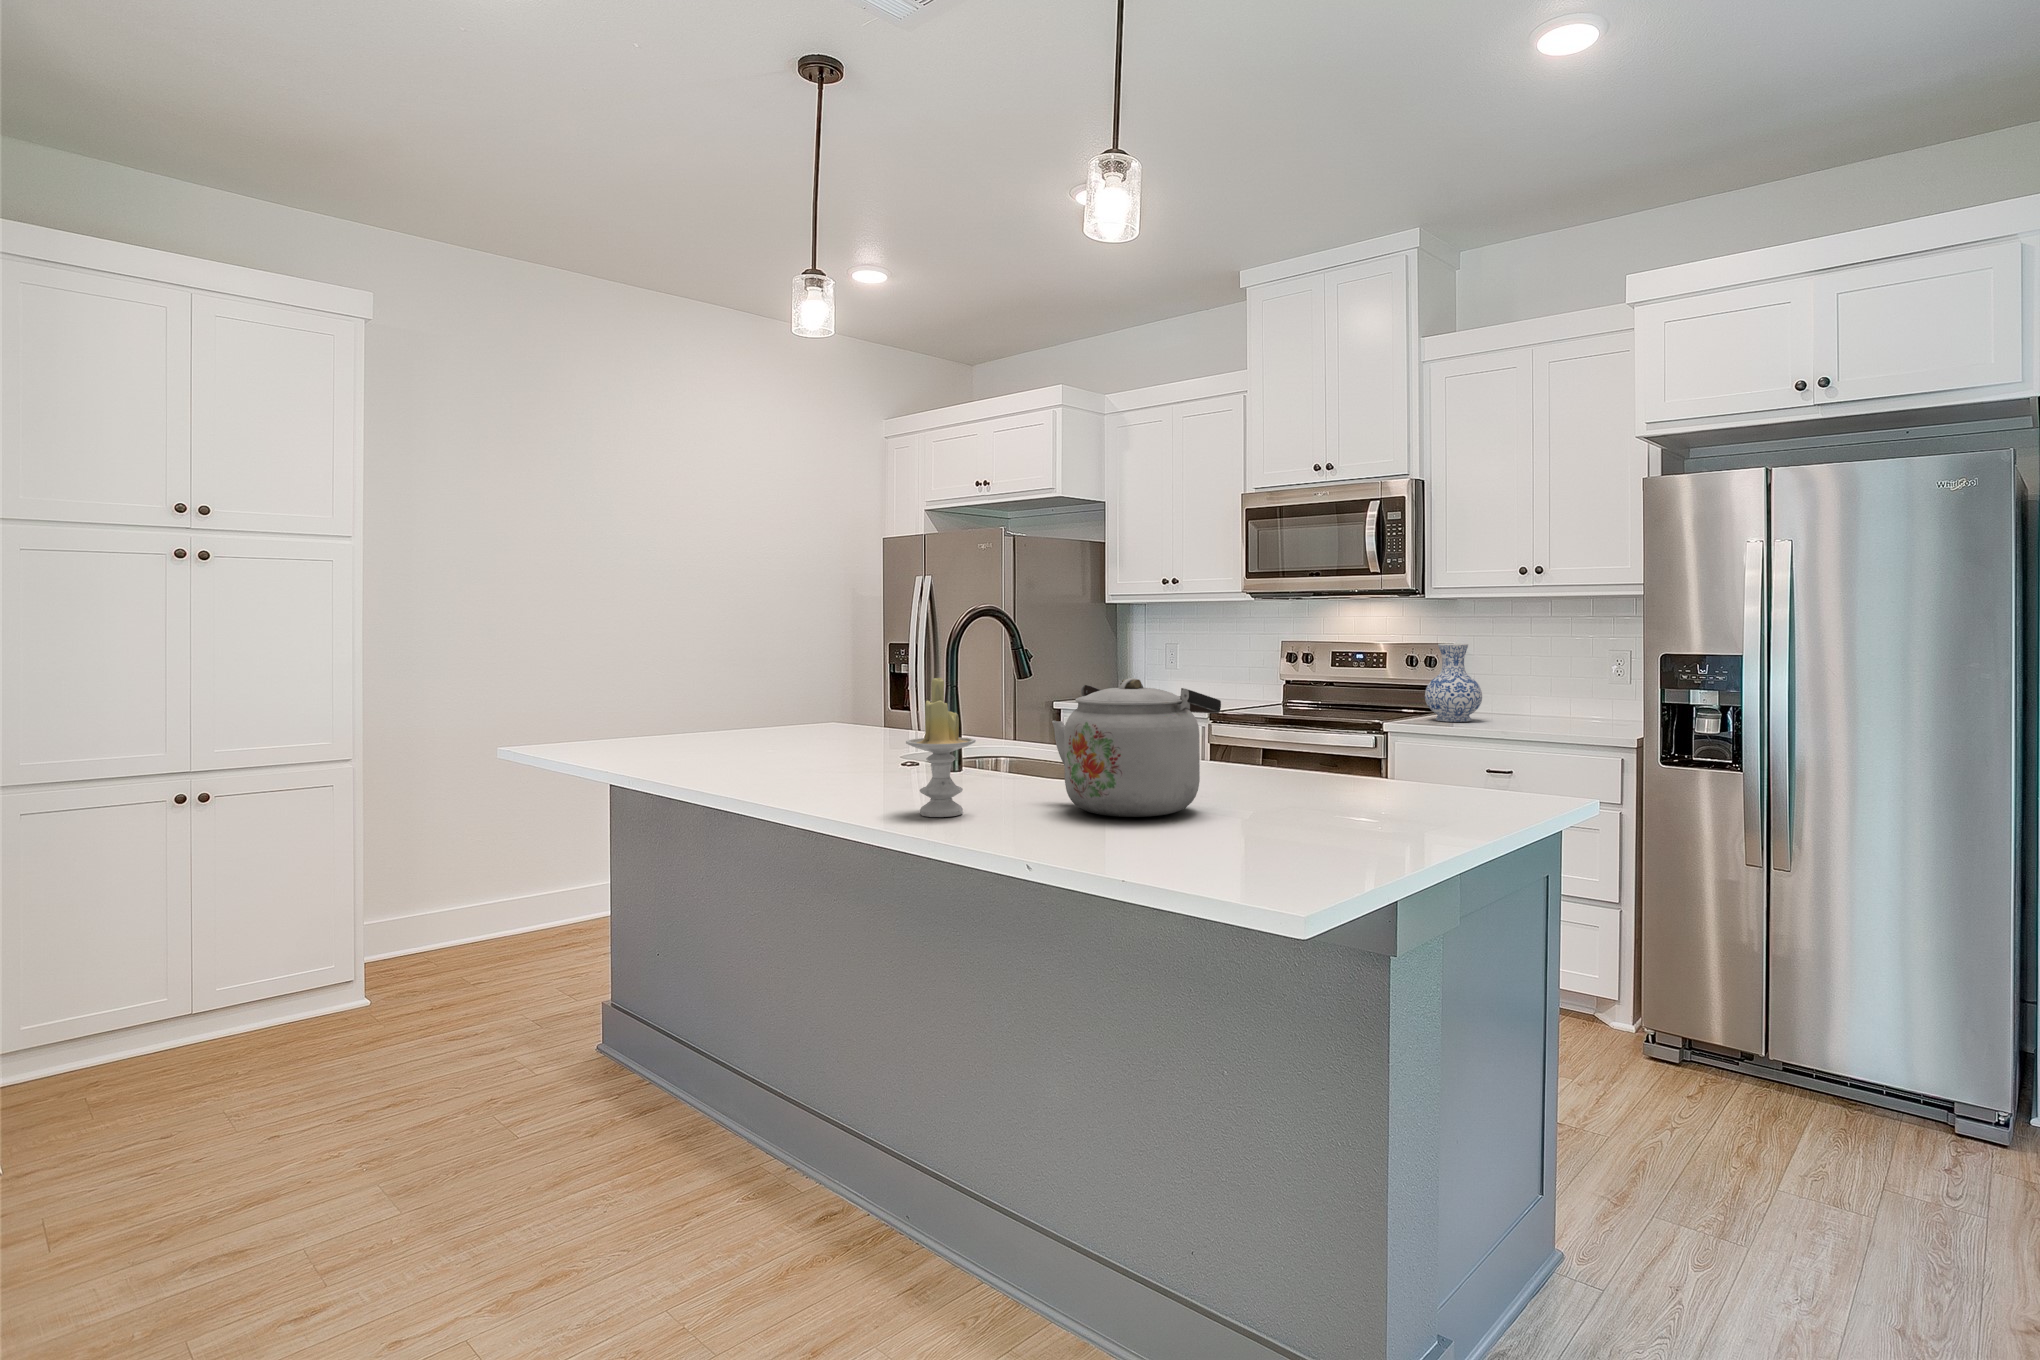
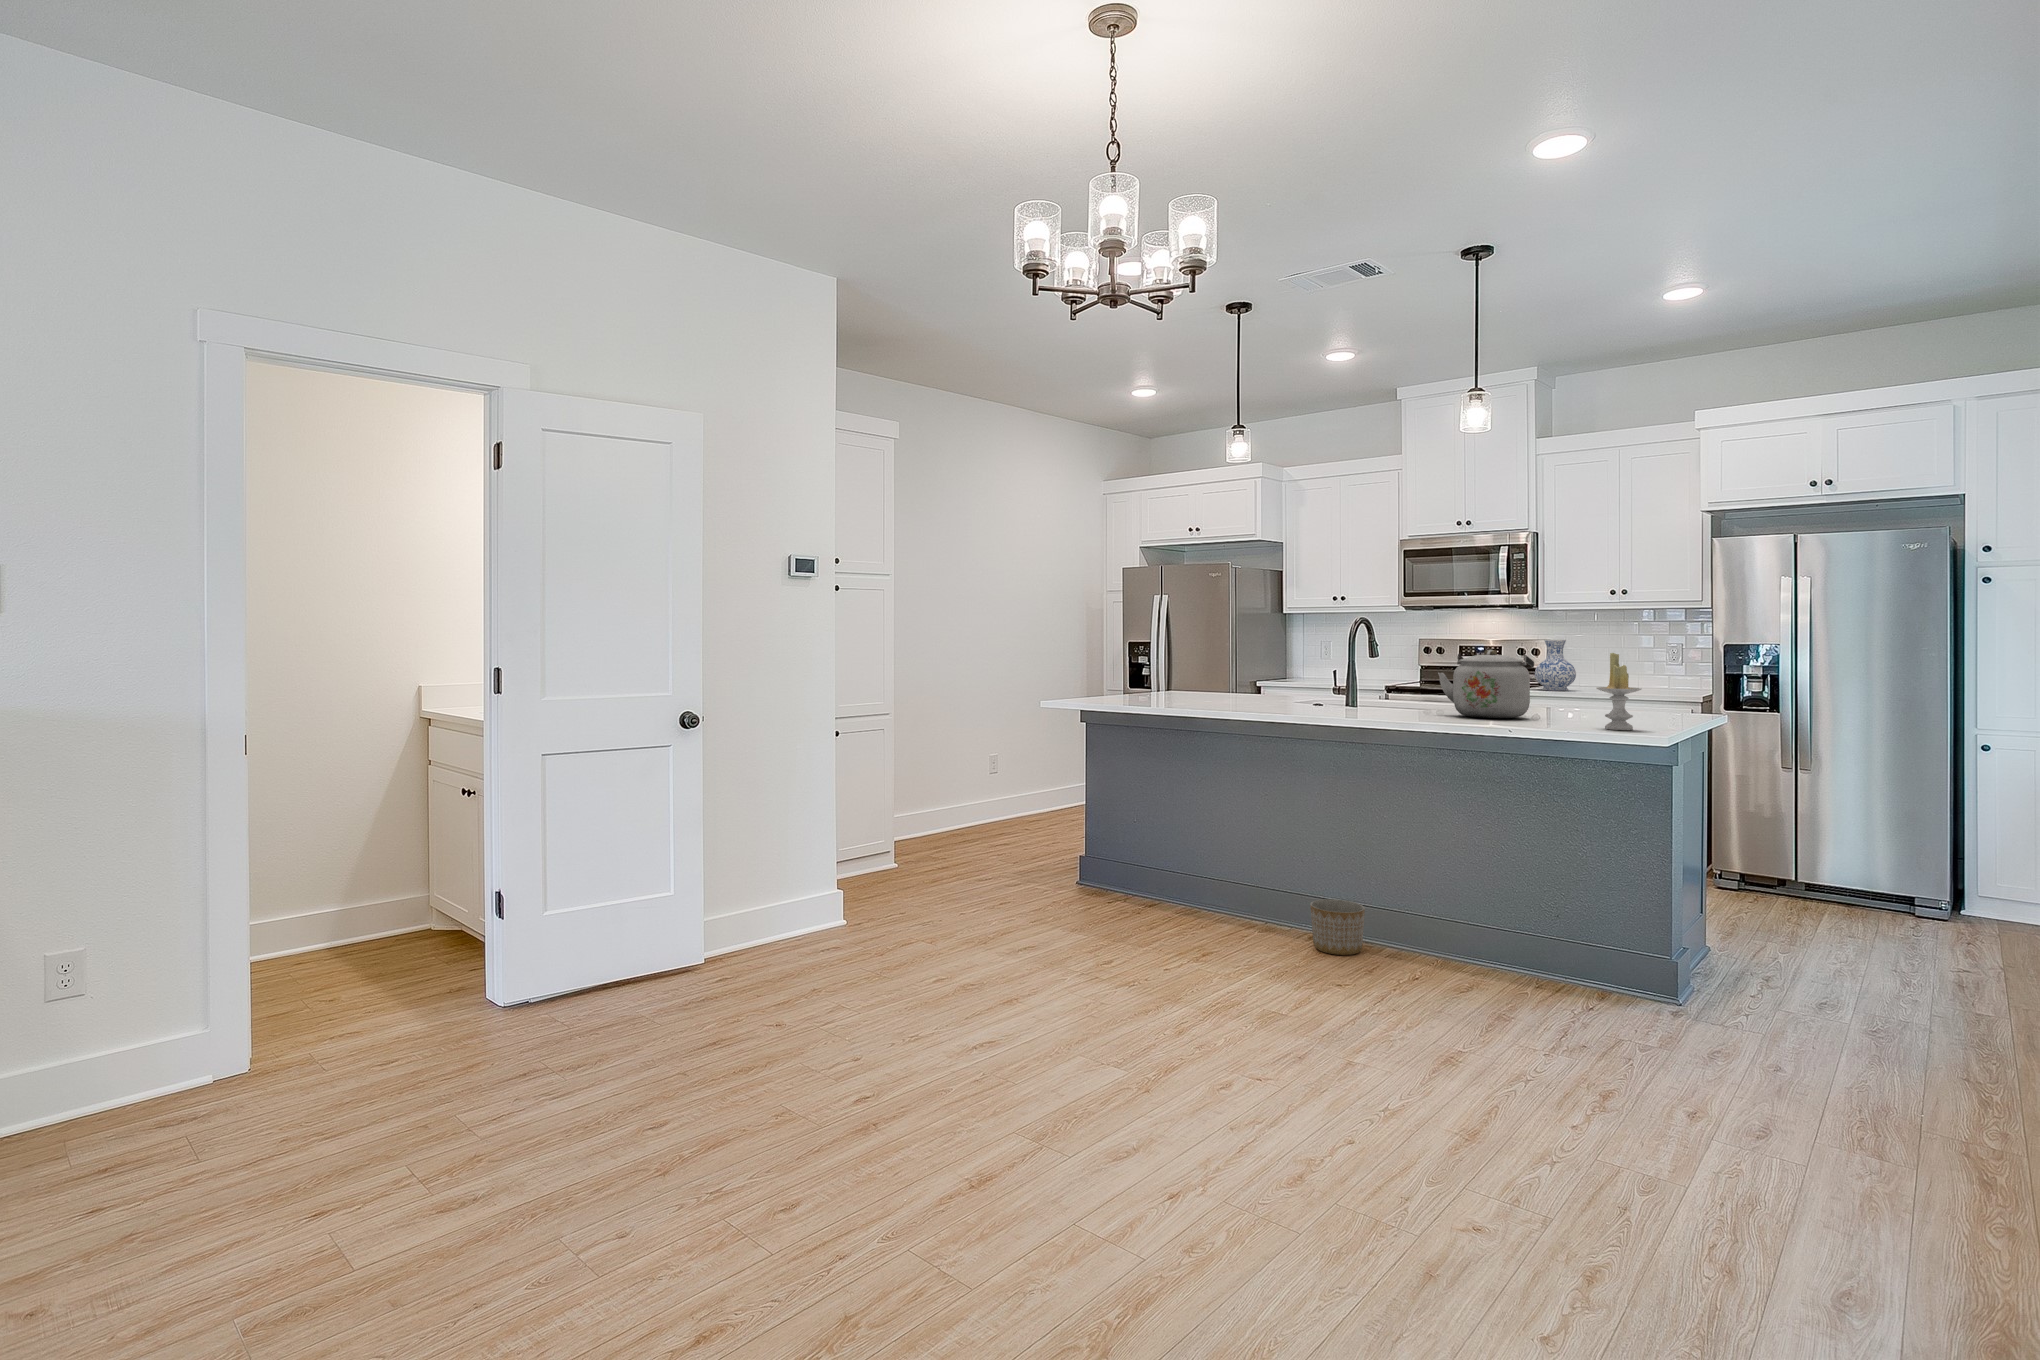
candle: present [906,678,976,817] -> present [1596,653,1642,730]
planter: none [790,1158,893,1290] -> present [1310,899,1365,955]

